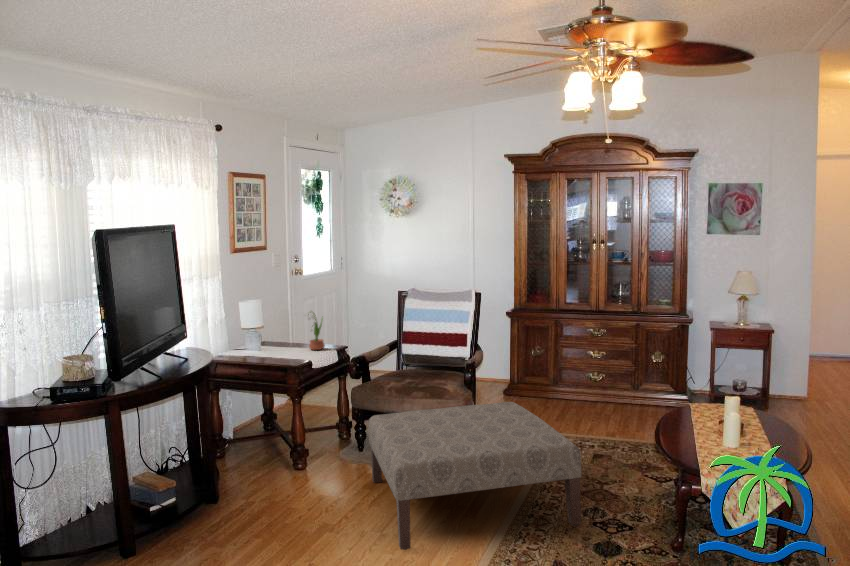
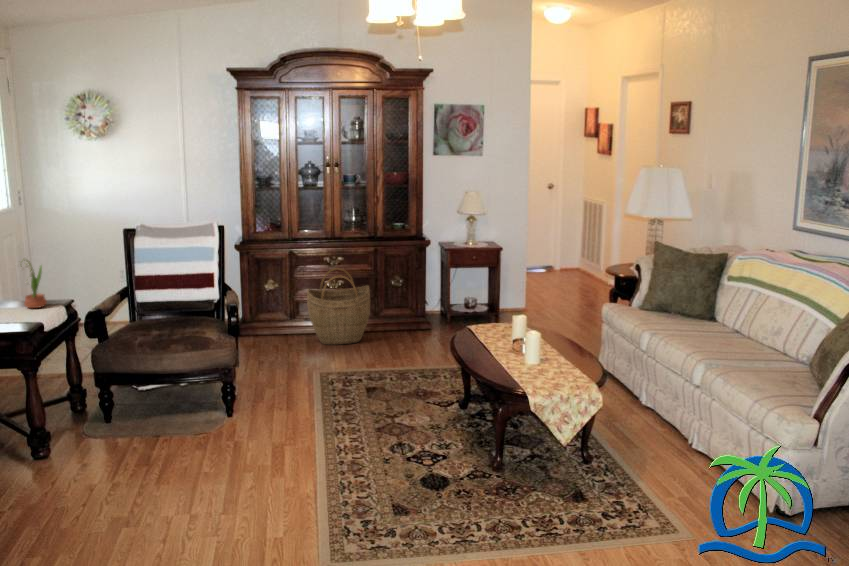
woven basket: none [562,339,622,412] -> present [307,268,370,345]
ottoman: present [368,402,581,550] -> none [133,346,398,528]

